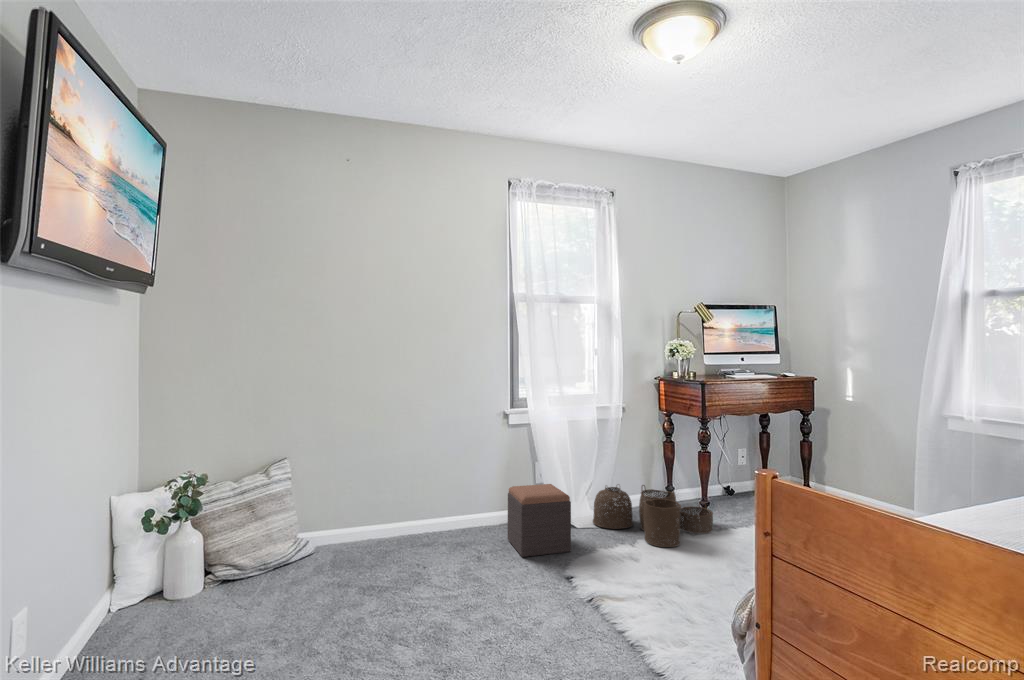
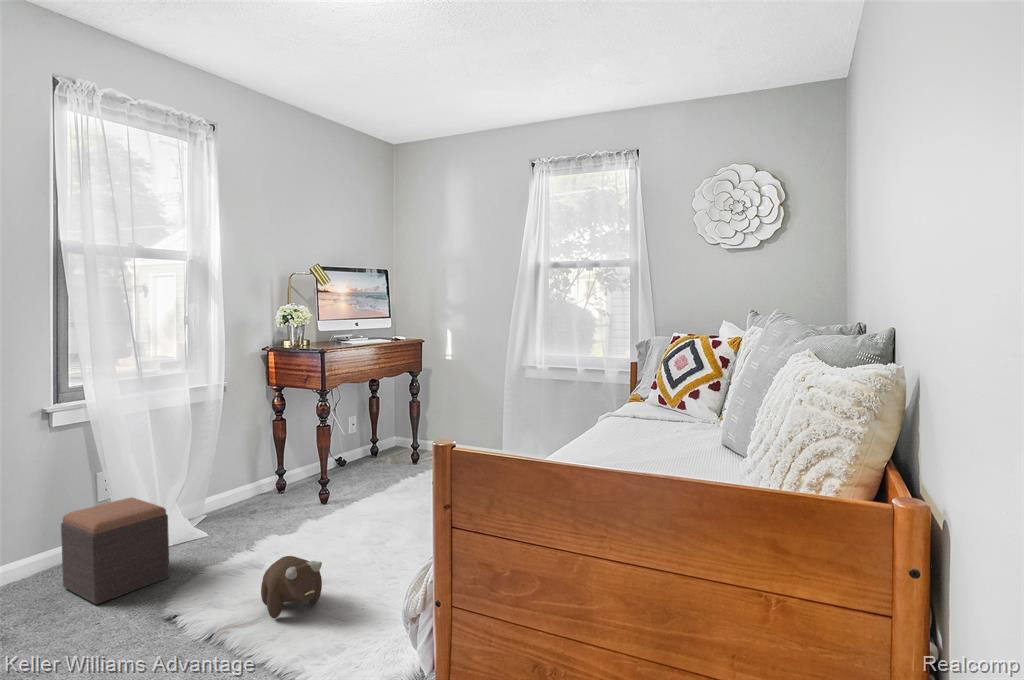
woven basket: present [593,485,713,547] -> none [190,474,335,541]
plush toy: none [629,556,680,609] -> present [261,556,322,619]

